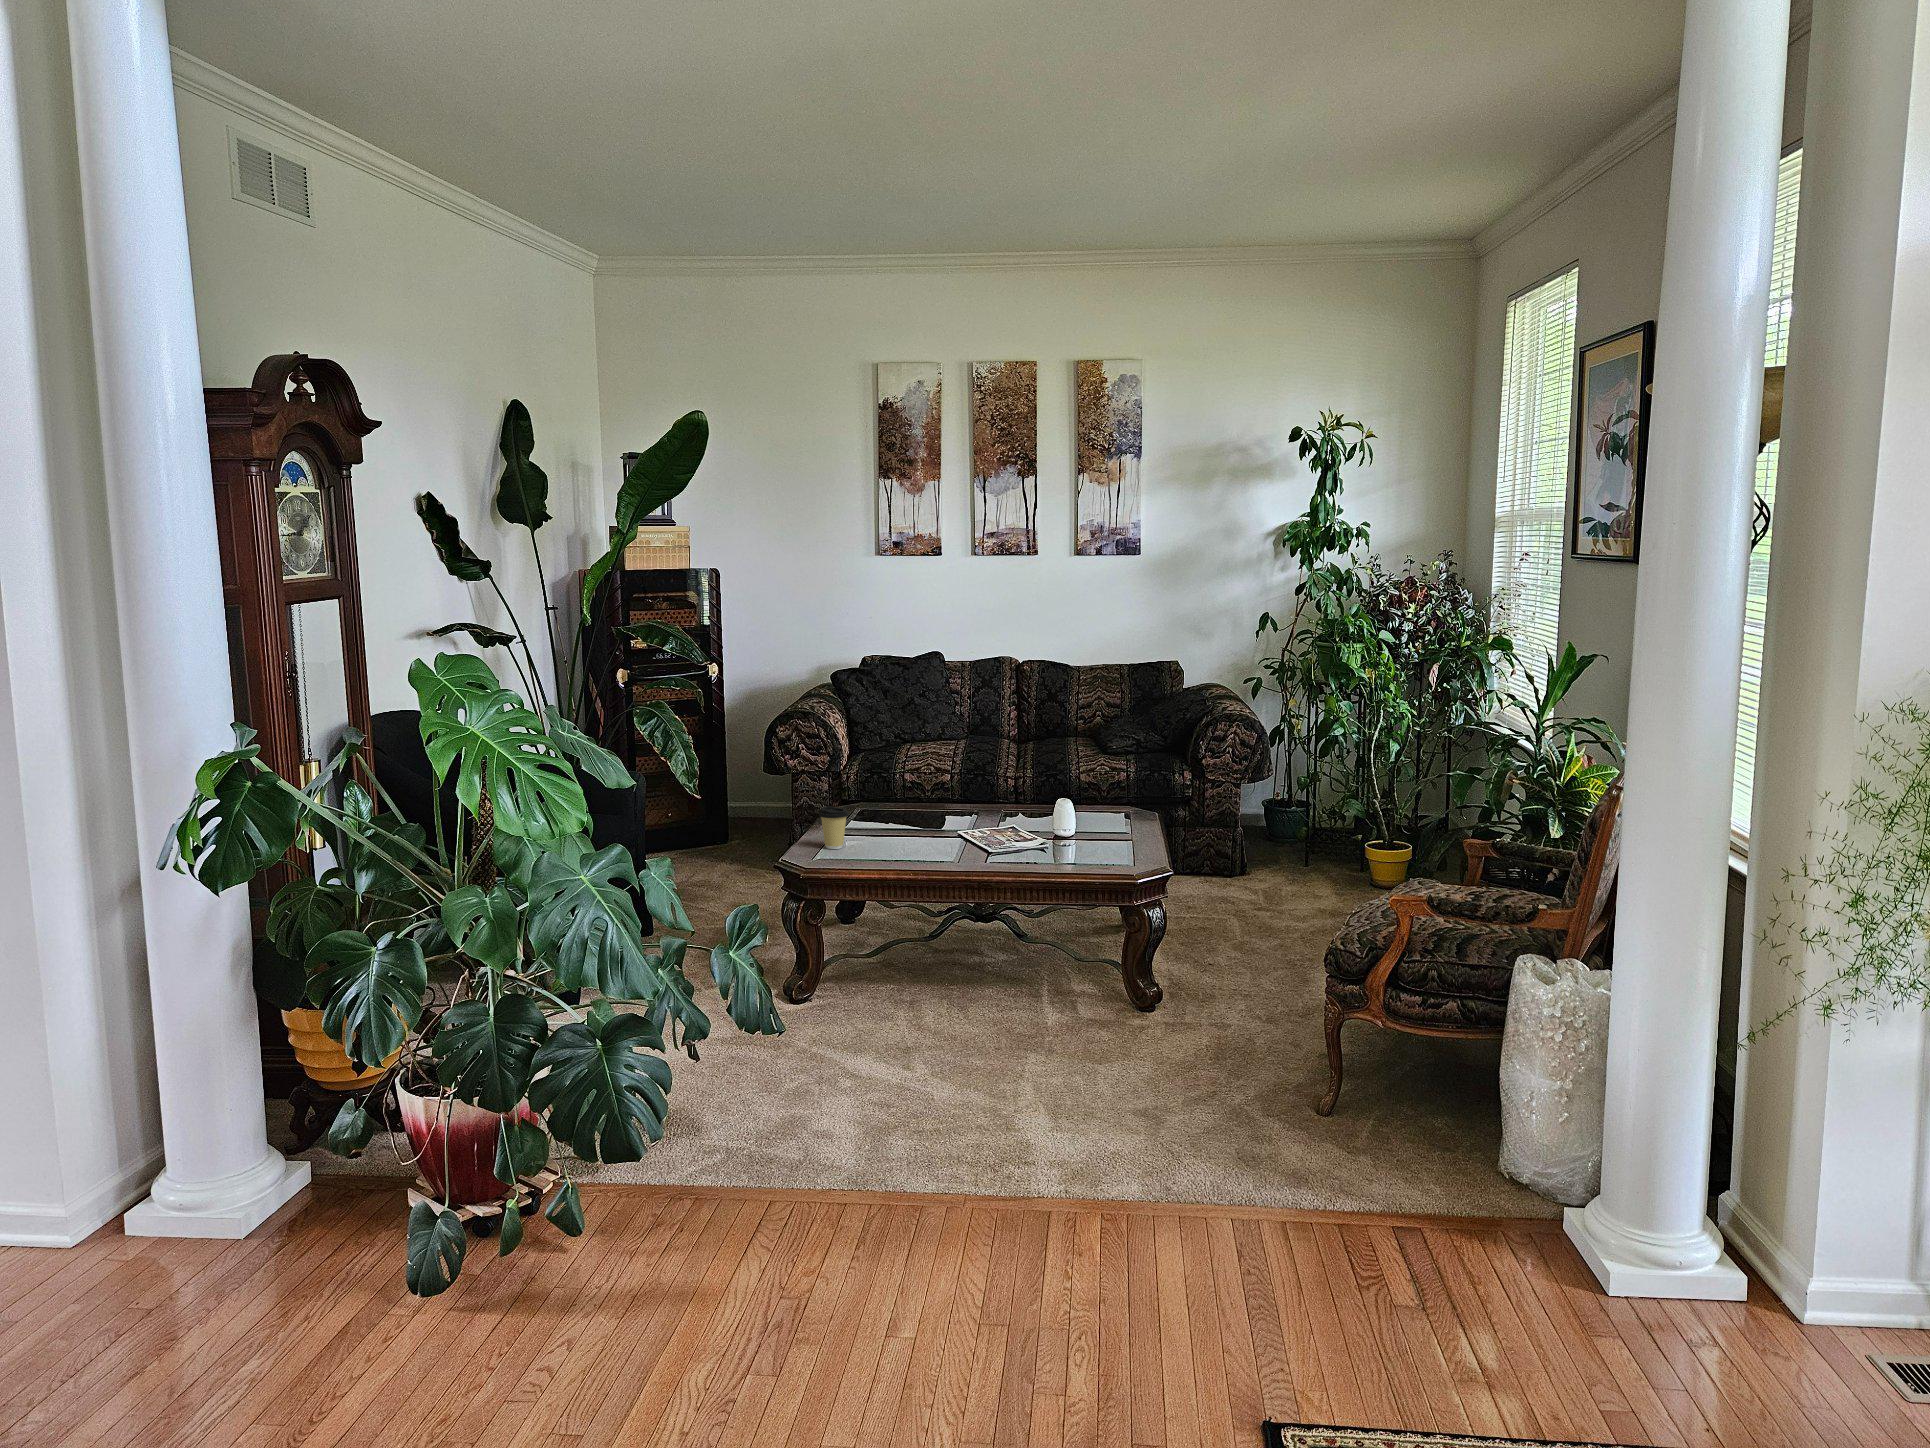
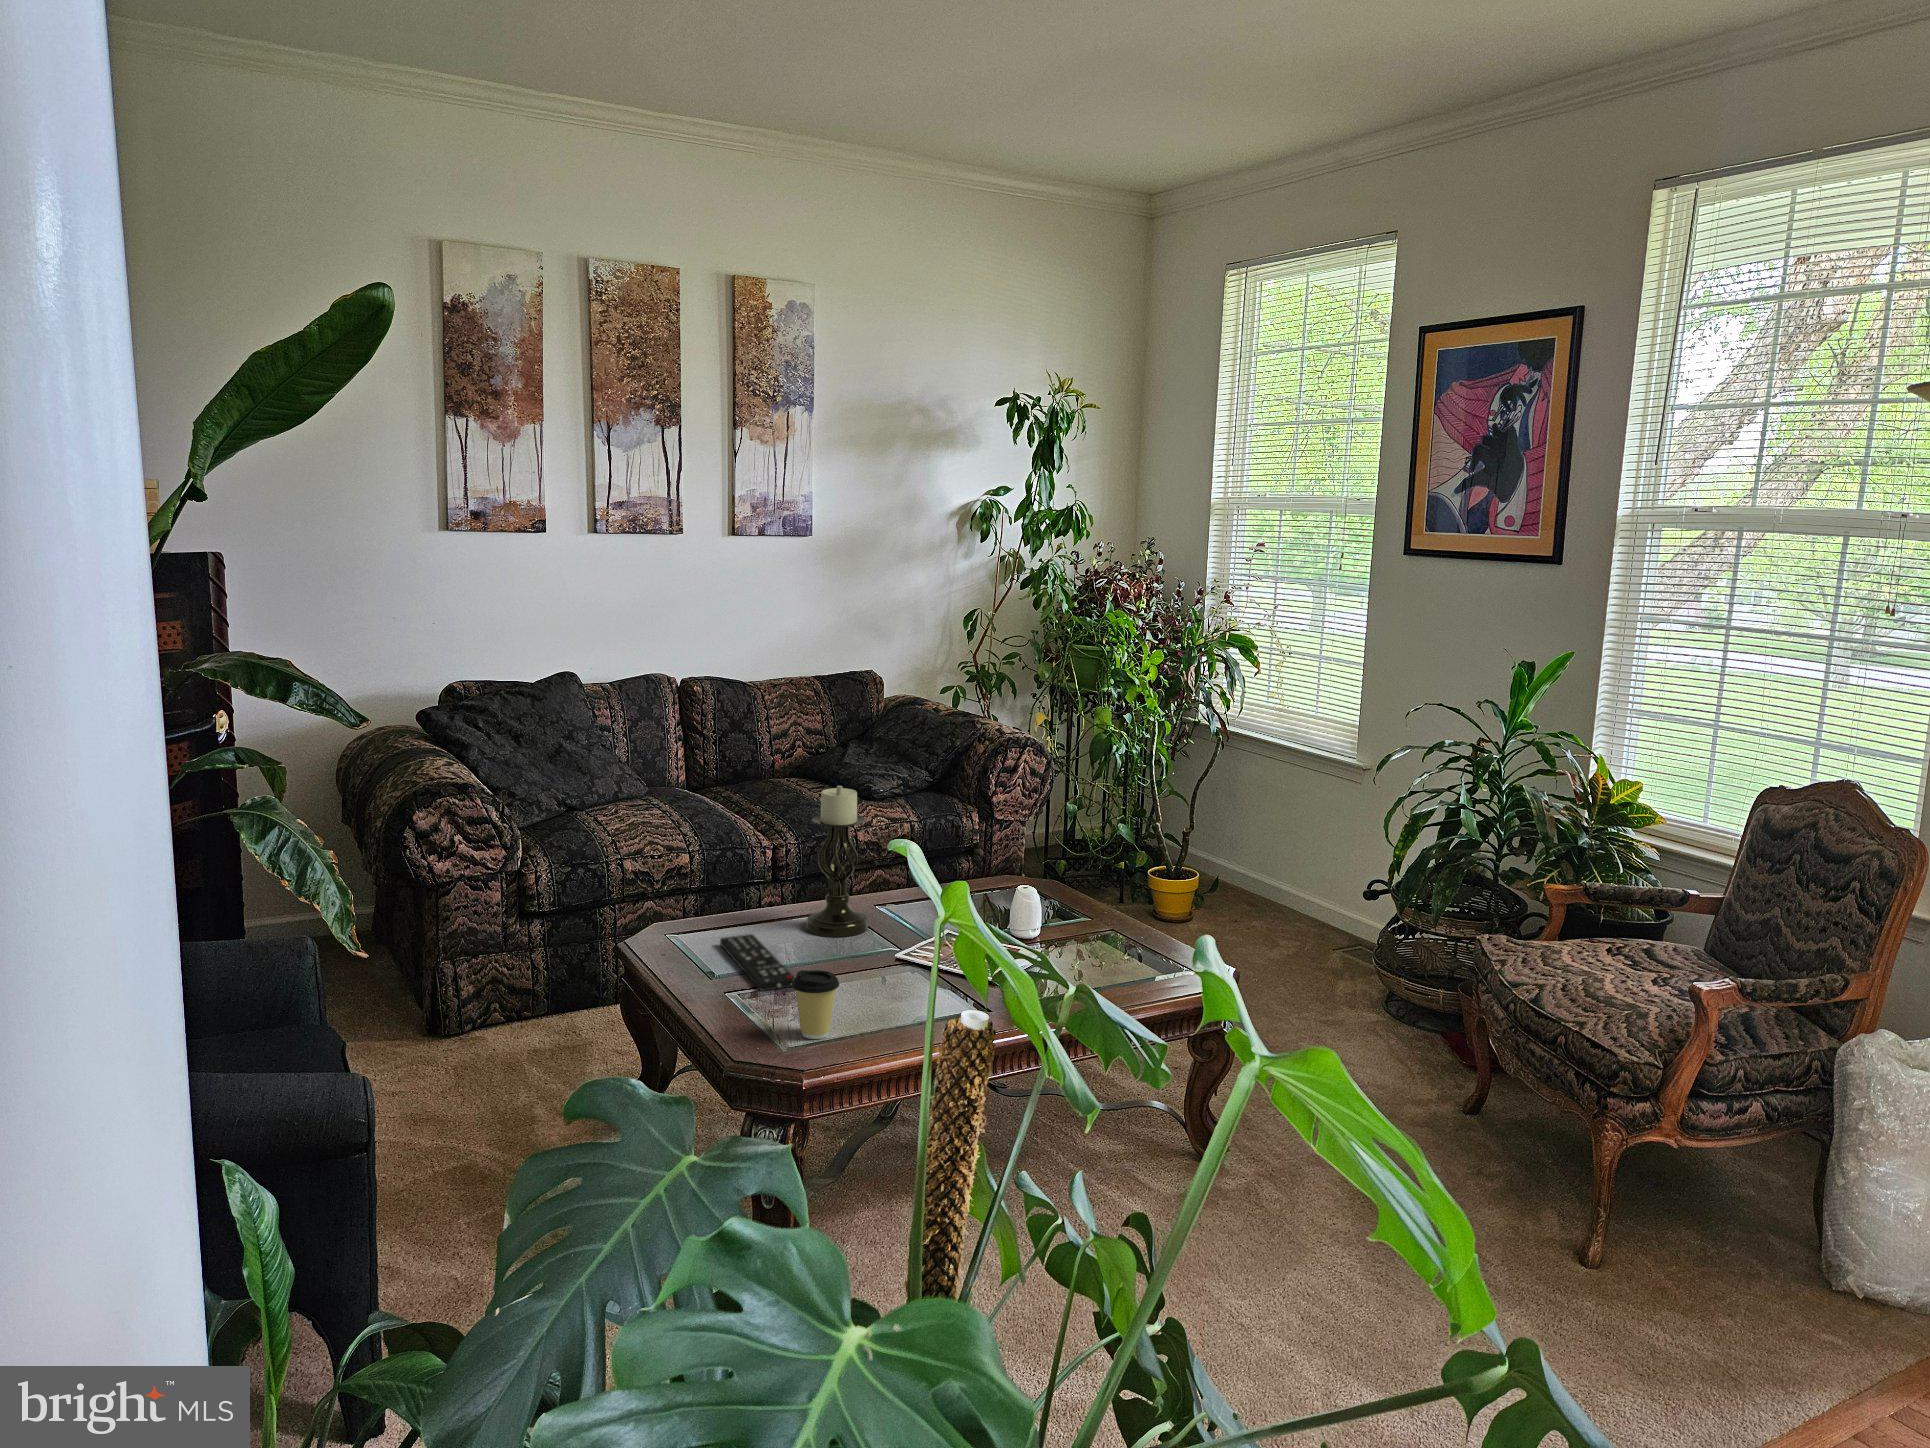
candle holder: none [938,714,981,818] -> present [806,786,868,937]
remote control: none [850,806,895,831] -> present [720,934,794,991]

